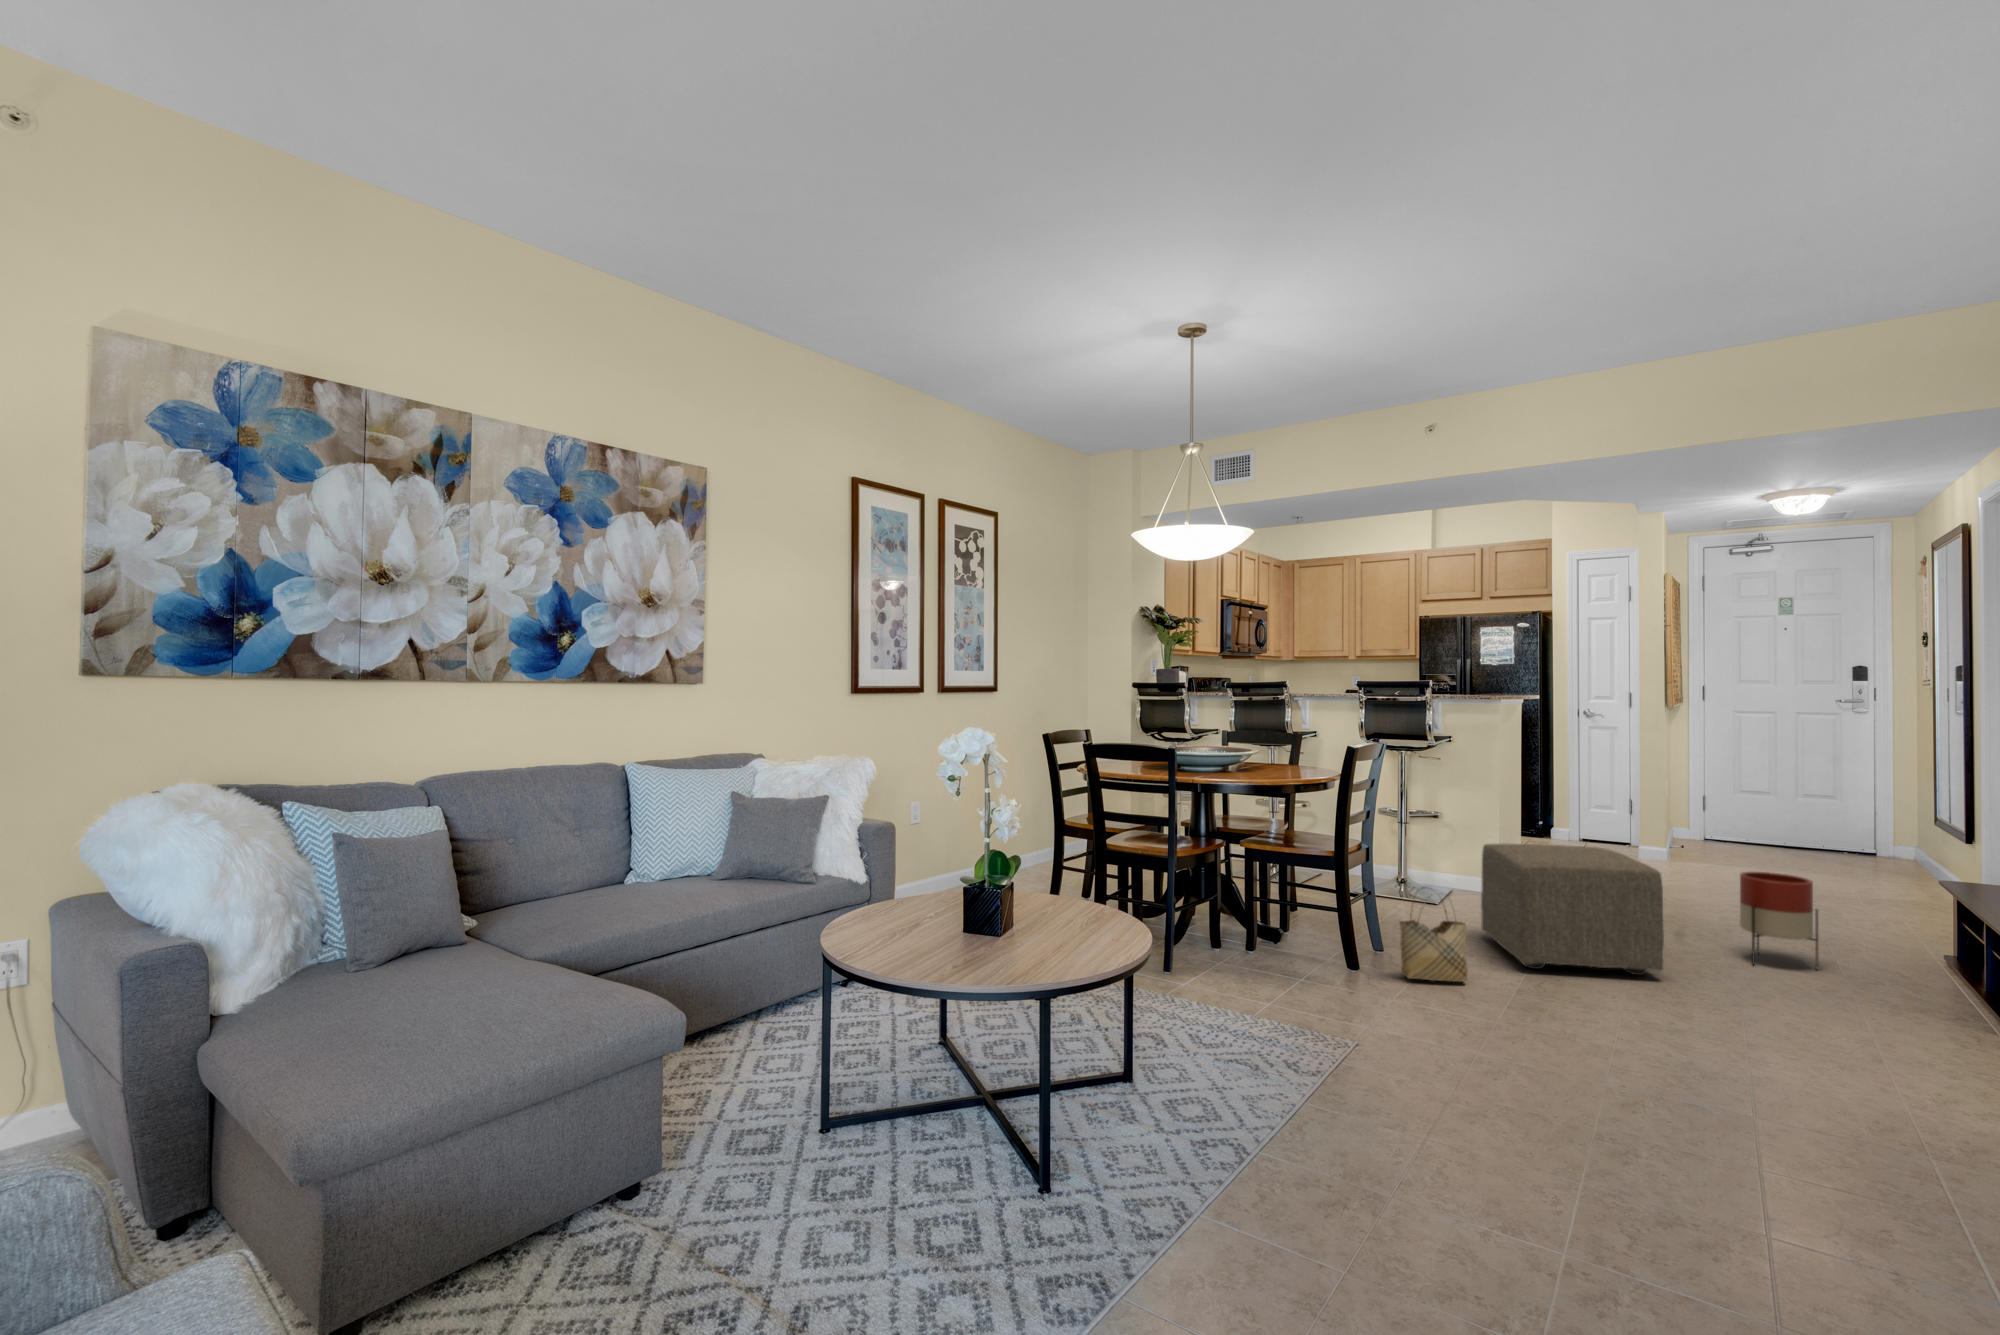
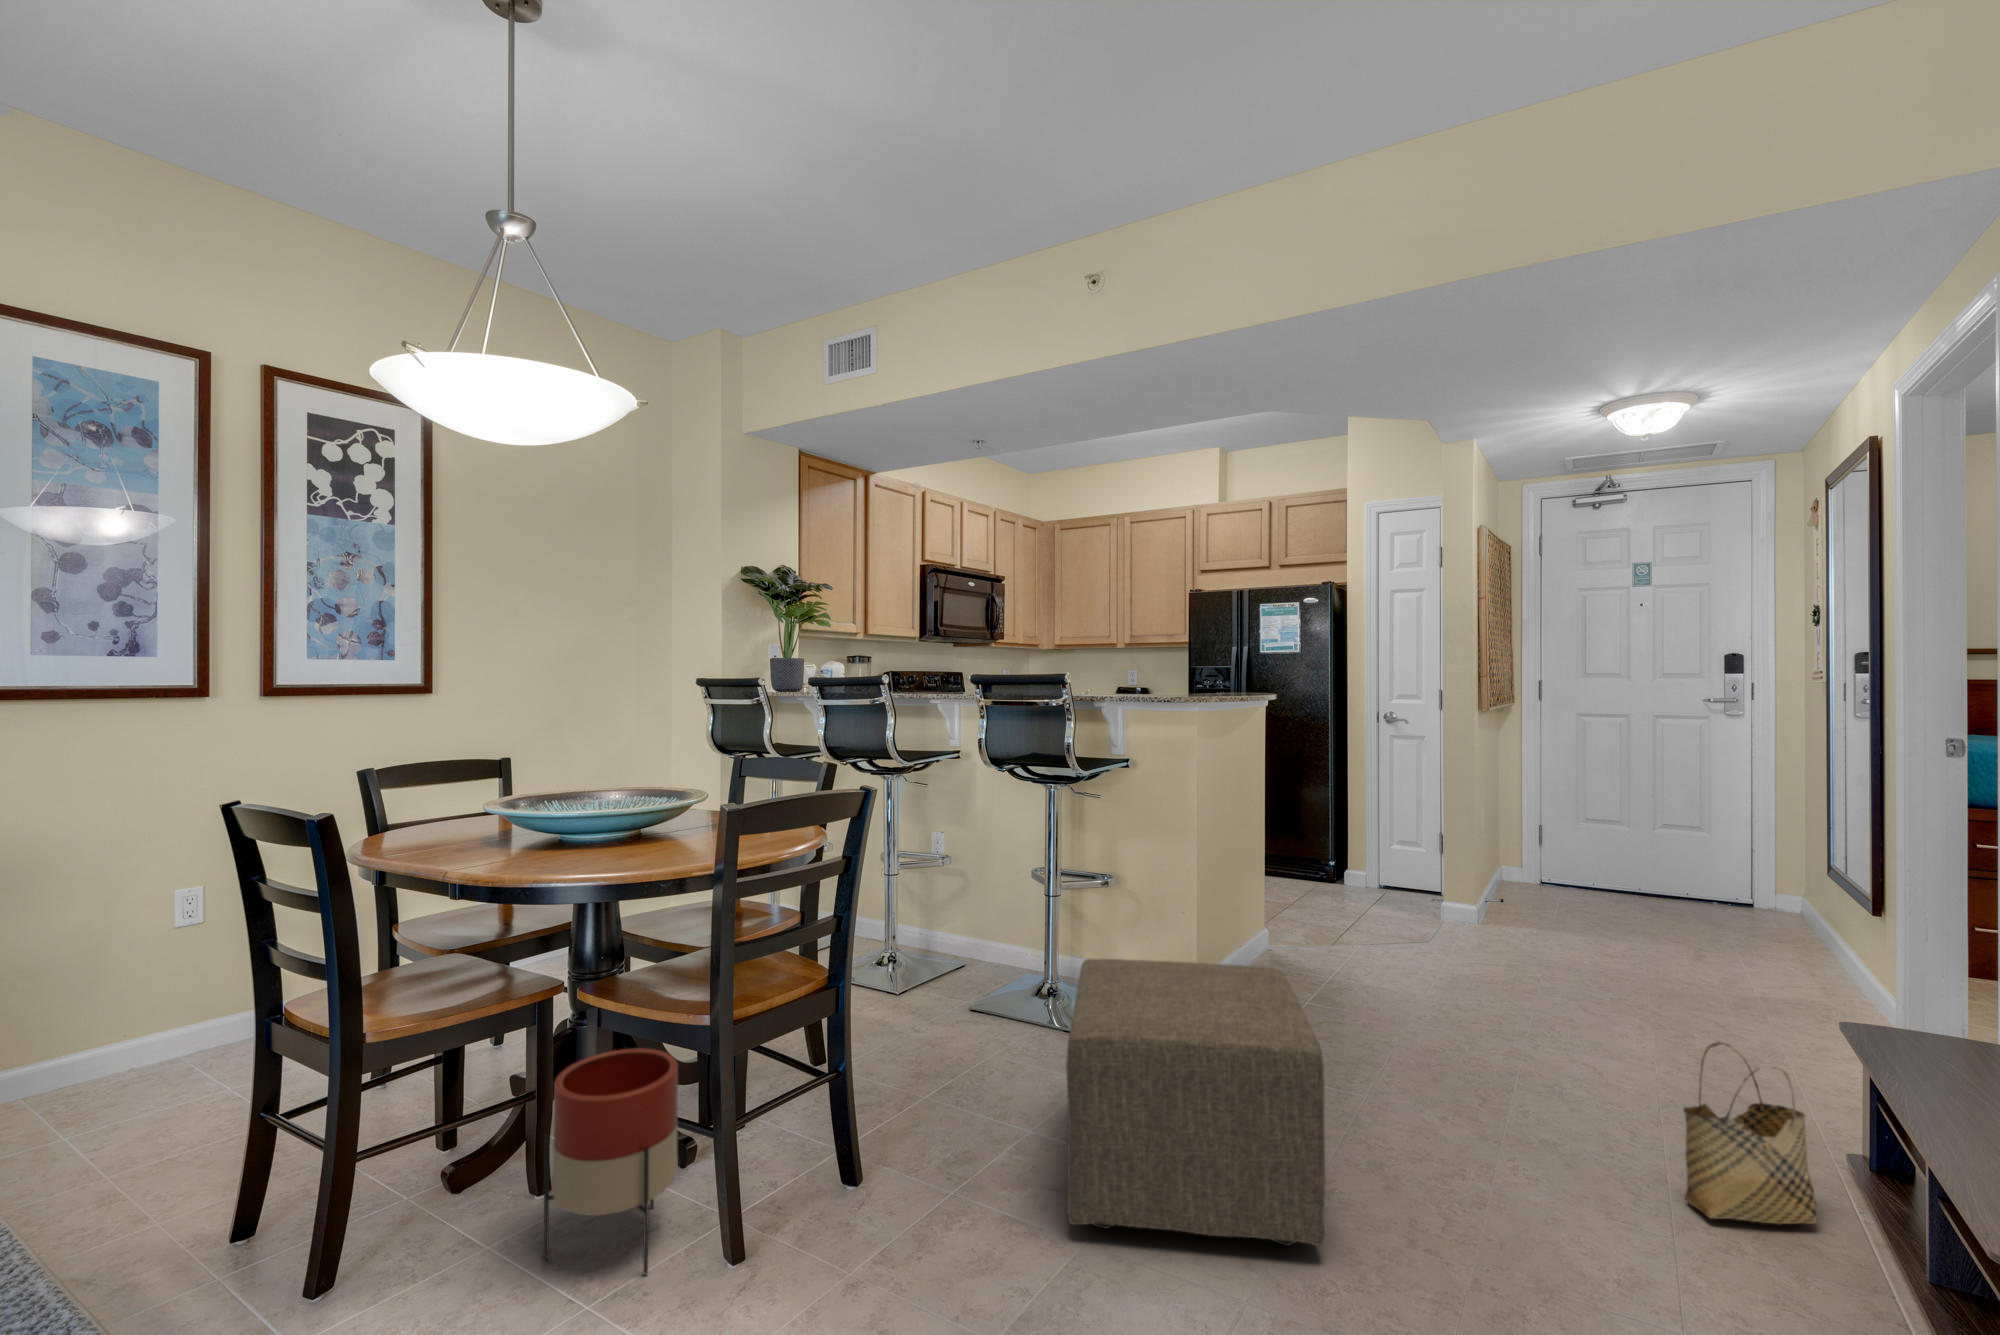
planter: present [1740,872,1818,969] -> present [544,1048,678,1275]
woven basket: present [1399,888,1467,982] -> present [1683,1042,1817,1224]

